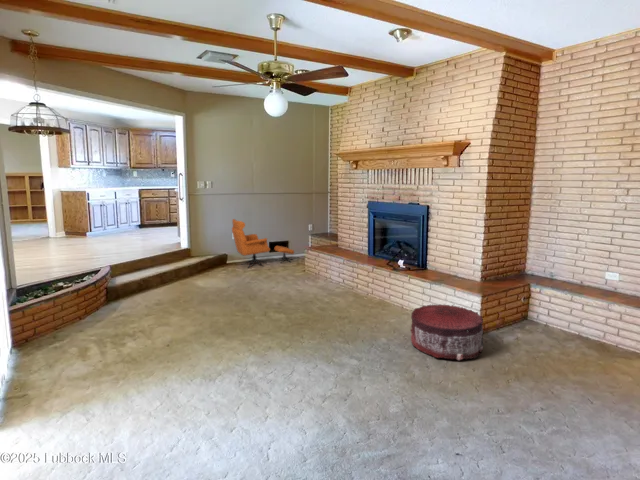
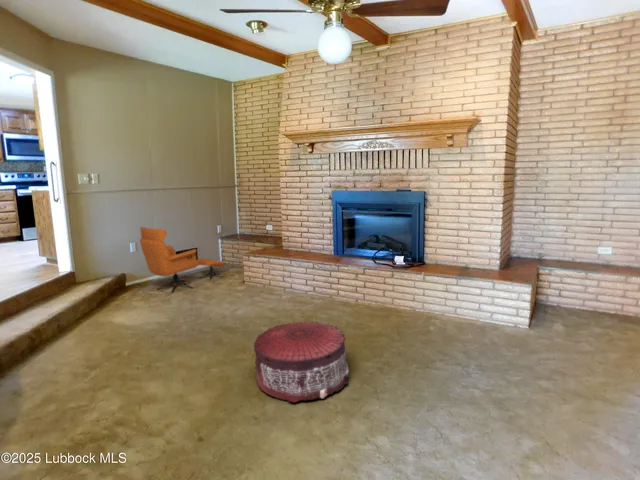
pouf: present [411,305,483,360] -> present [254,321,348,402]

